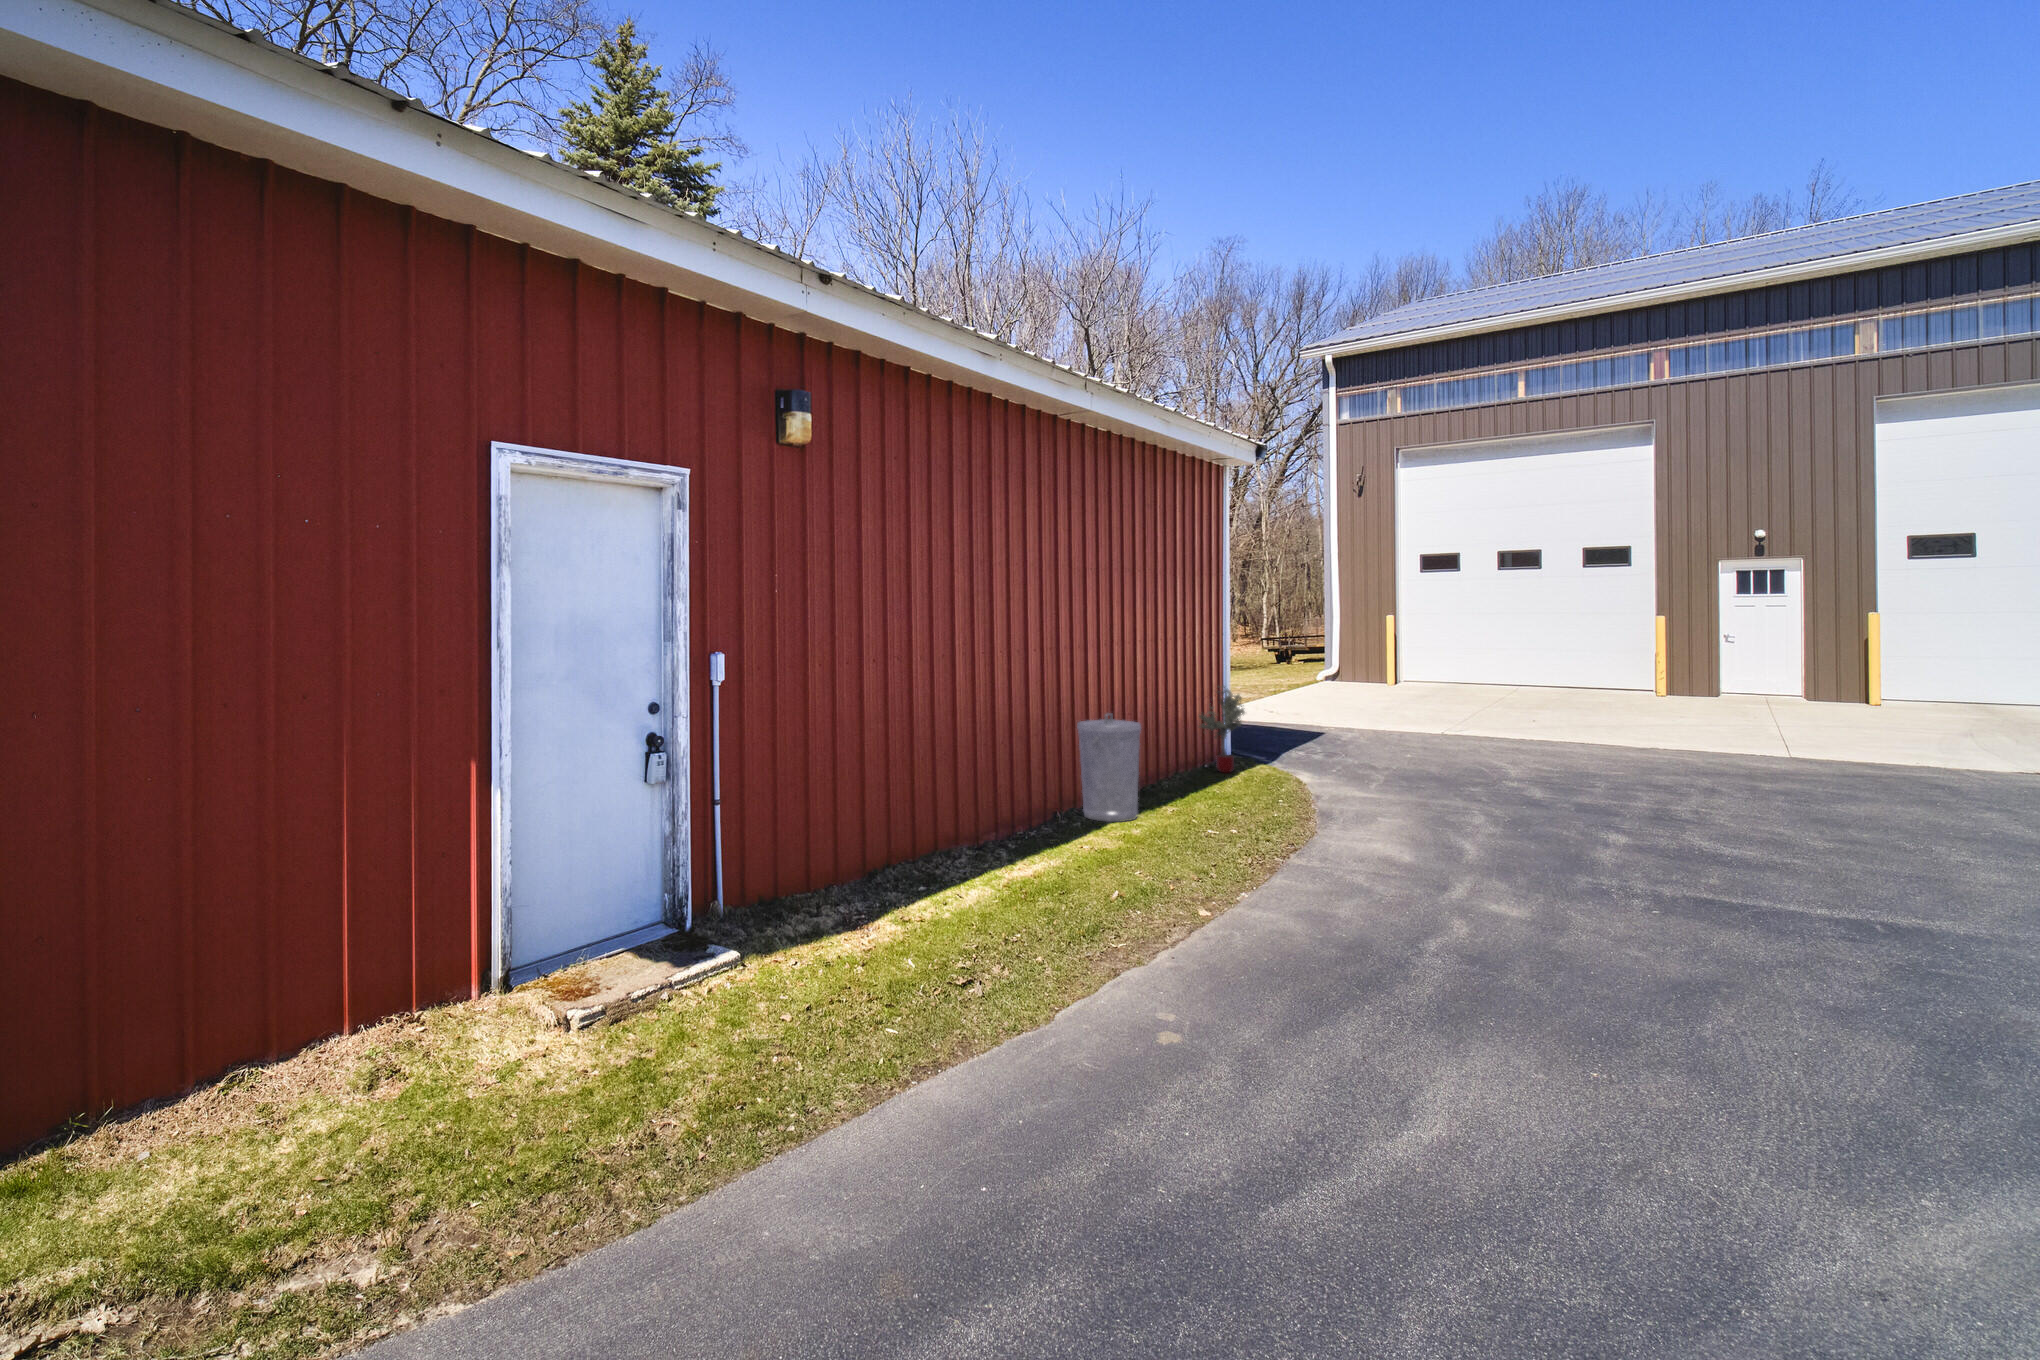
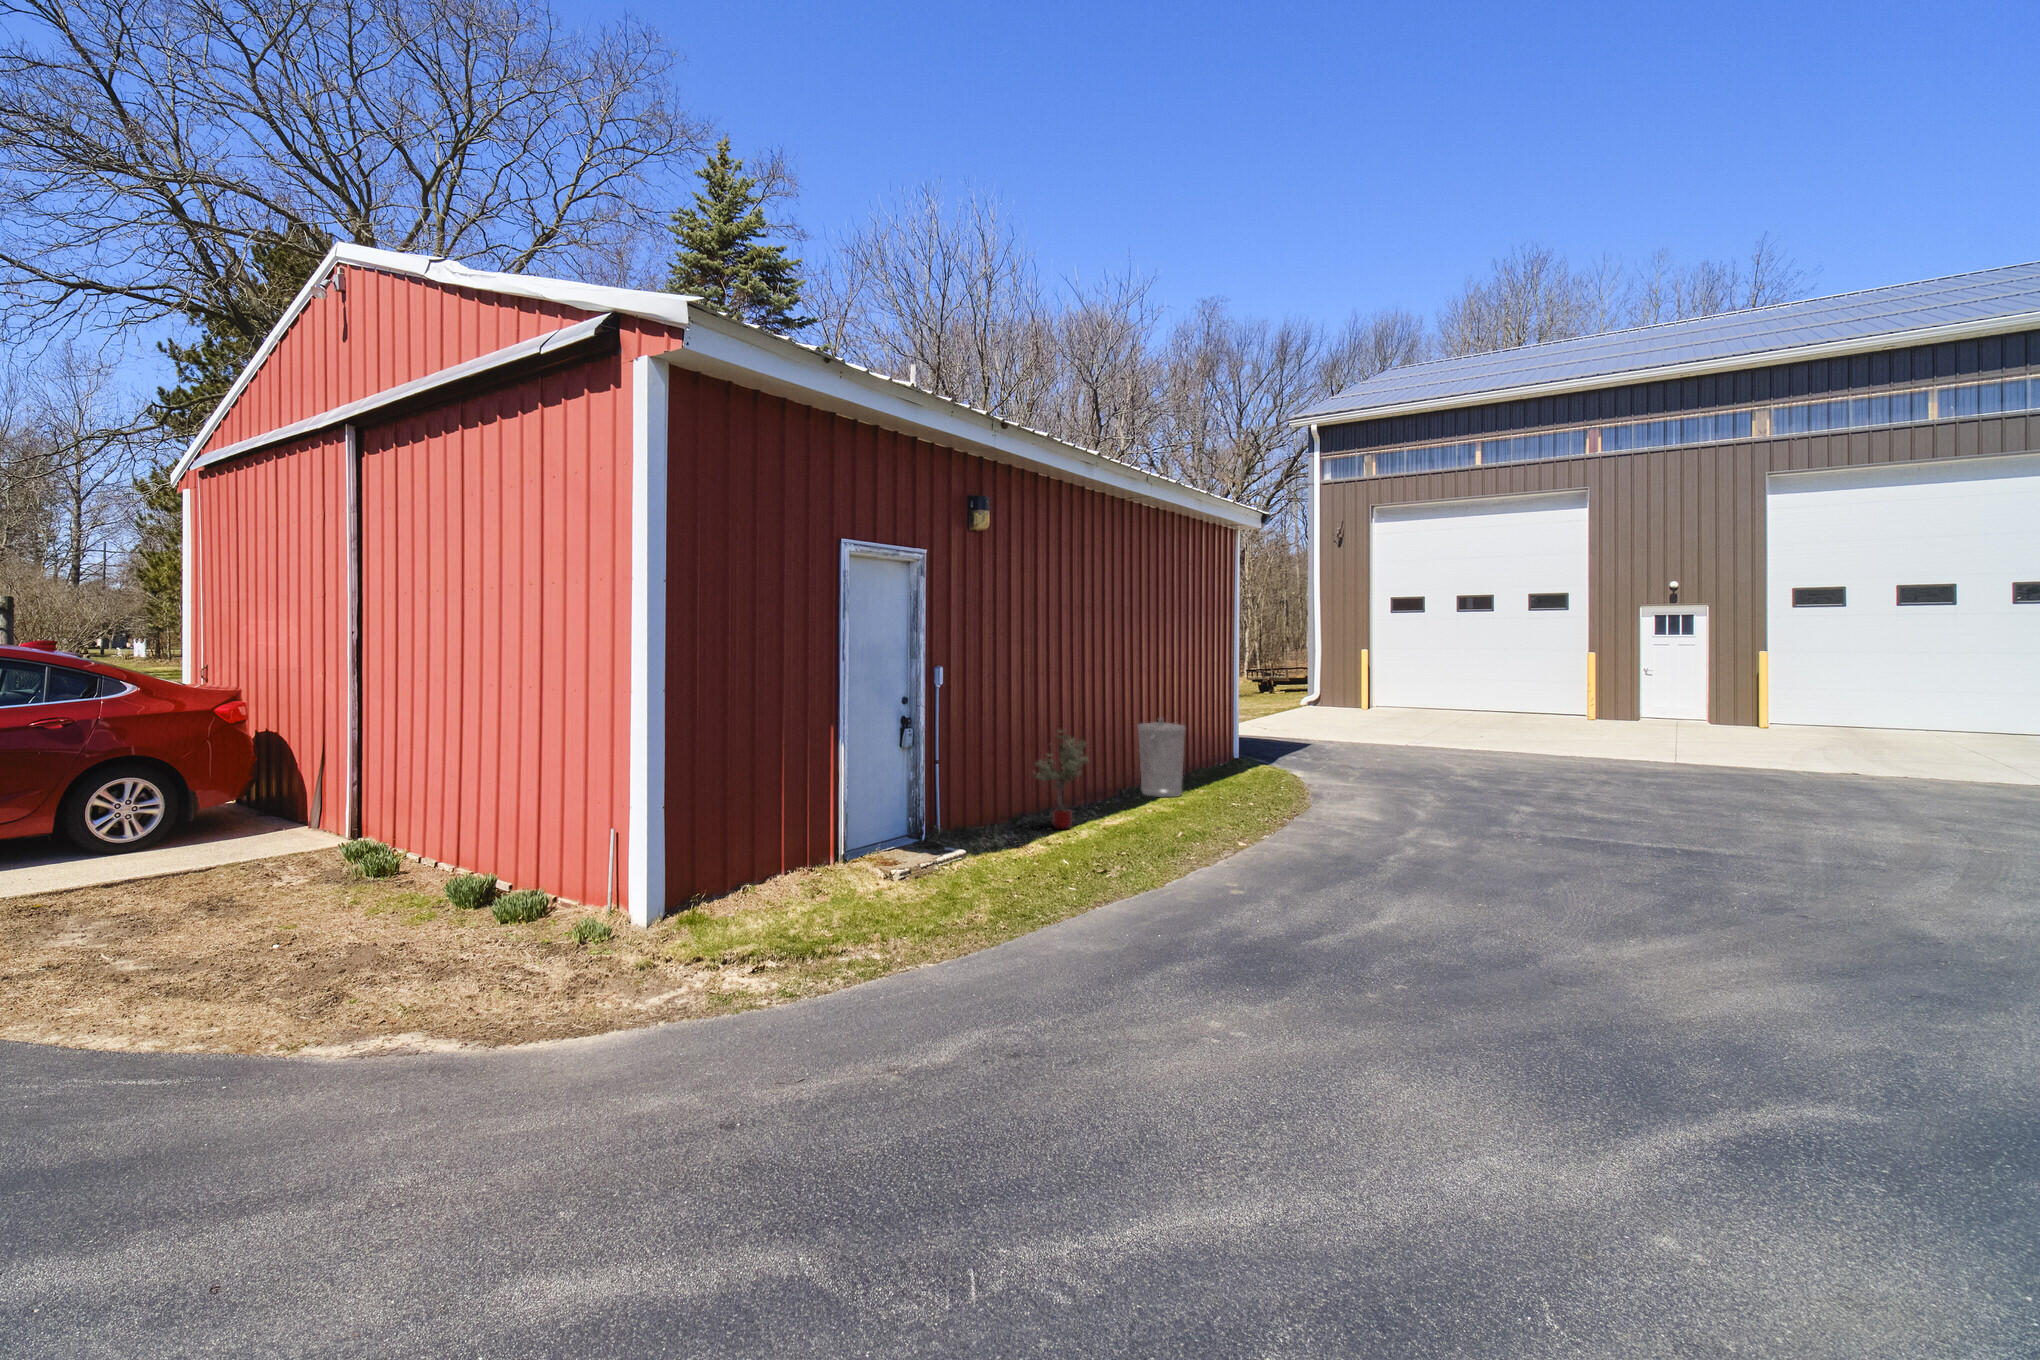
potted tree: present [1199,686,1245,773] -> present [1033,730,1088,829]

